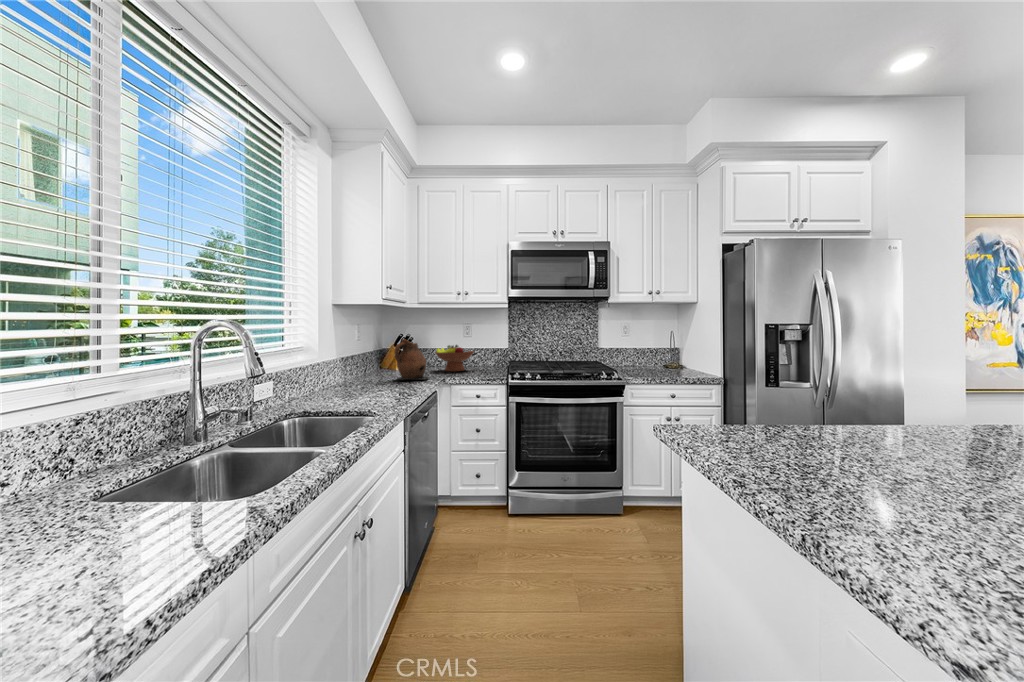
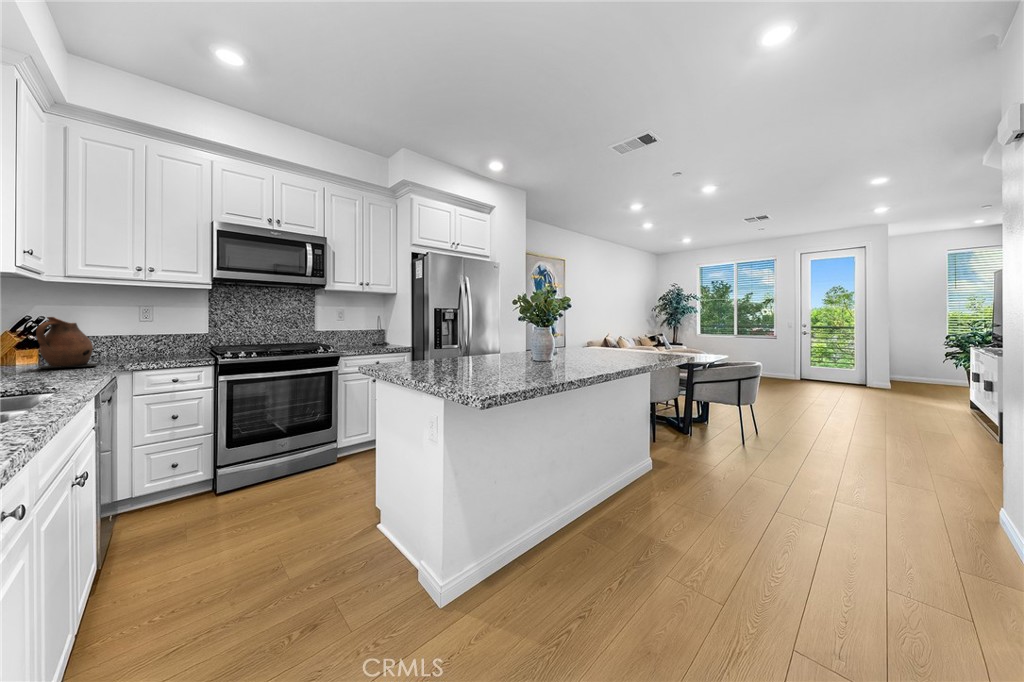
fruit bowl: present [435,345,474,372] -> none [99,327,163,358]

